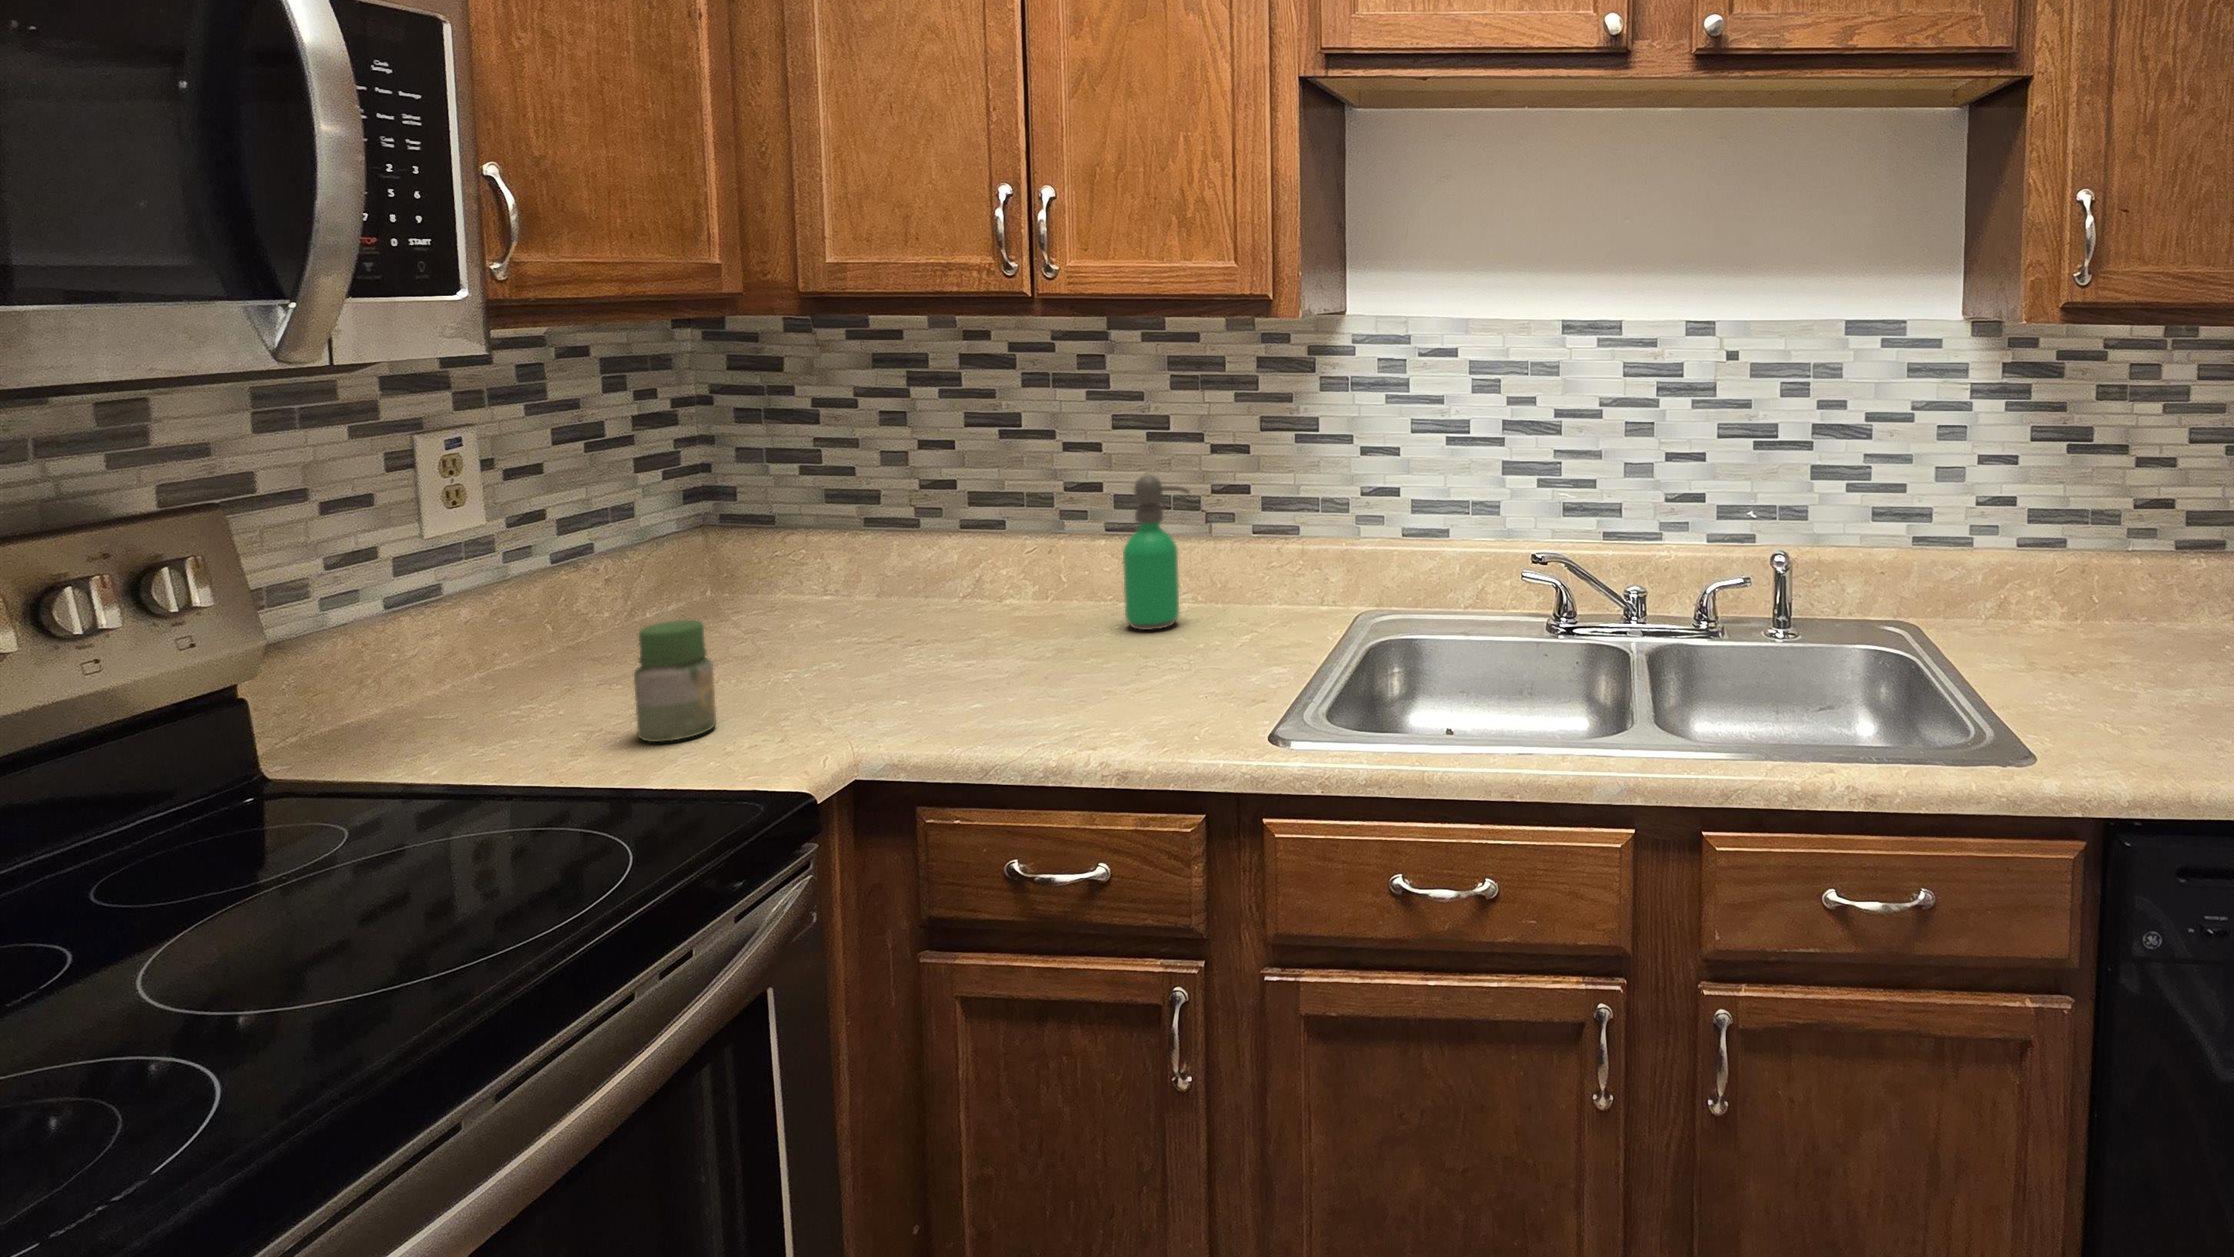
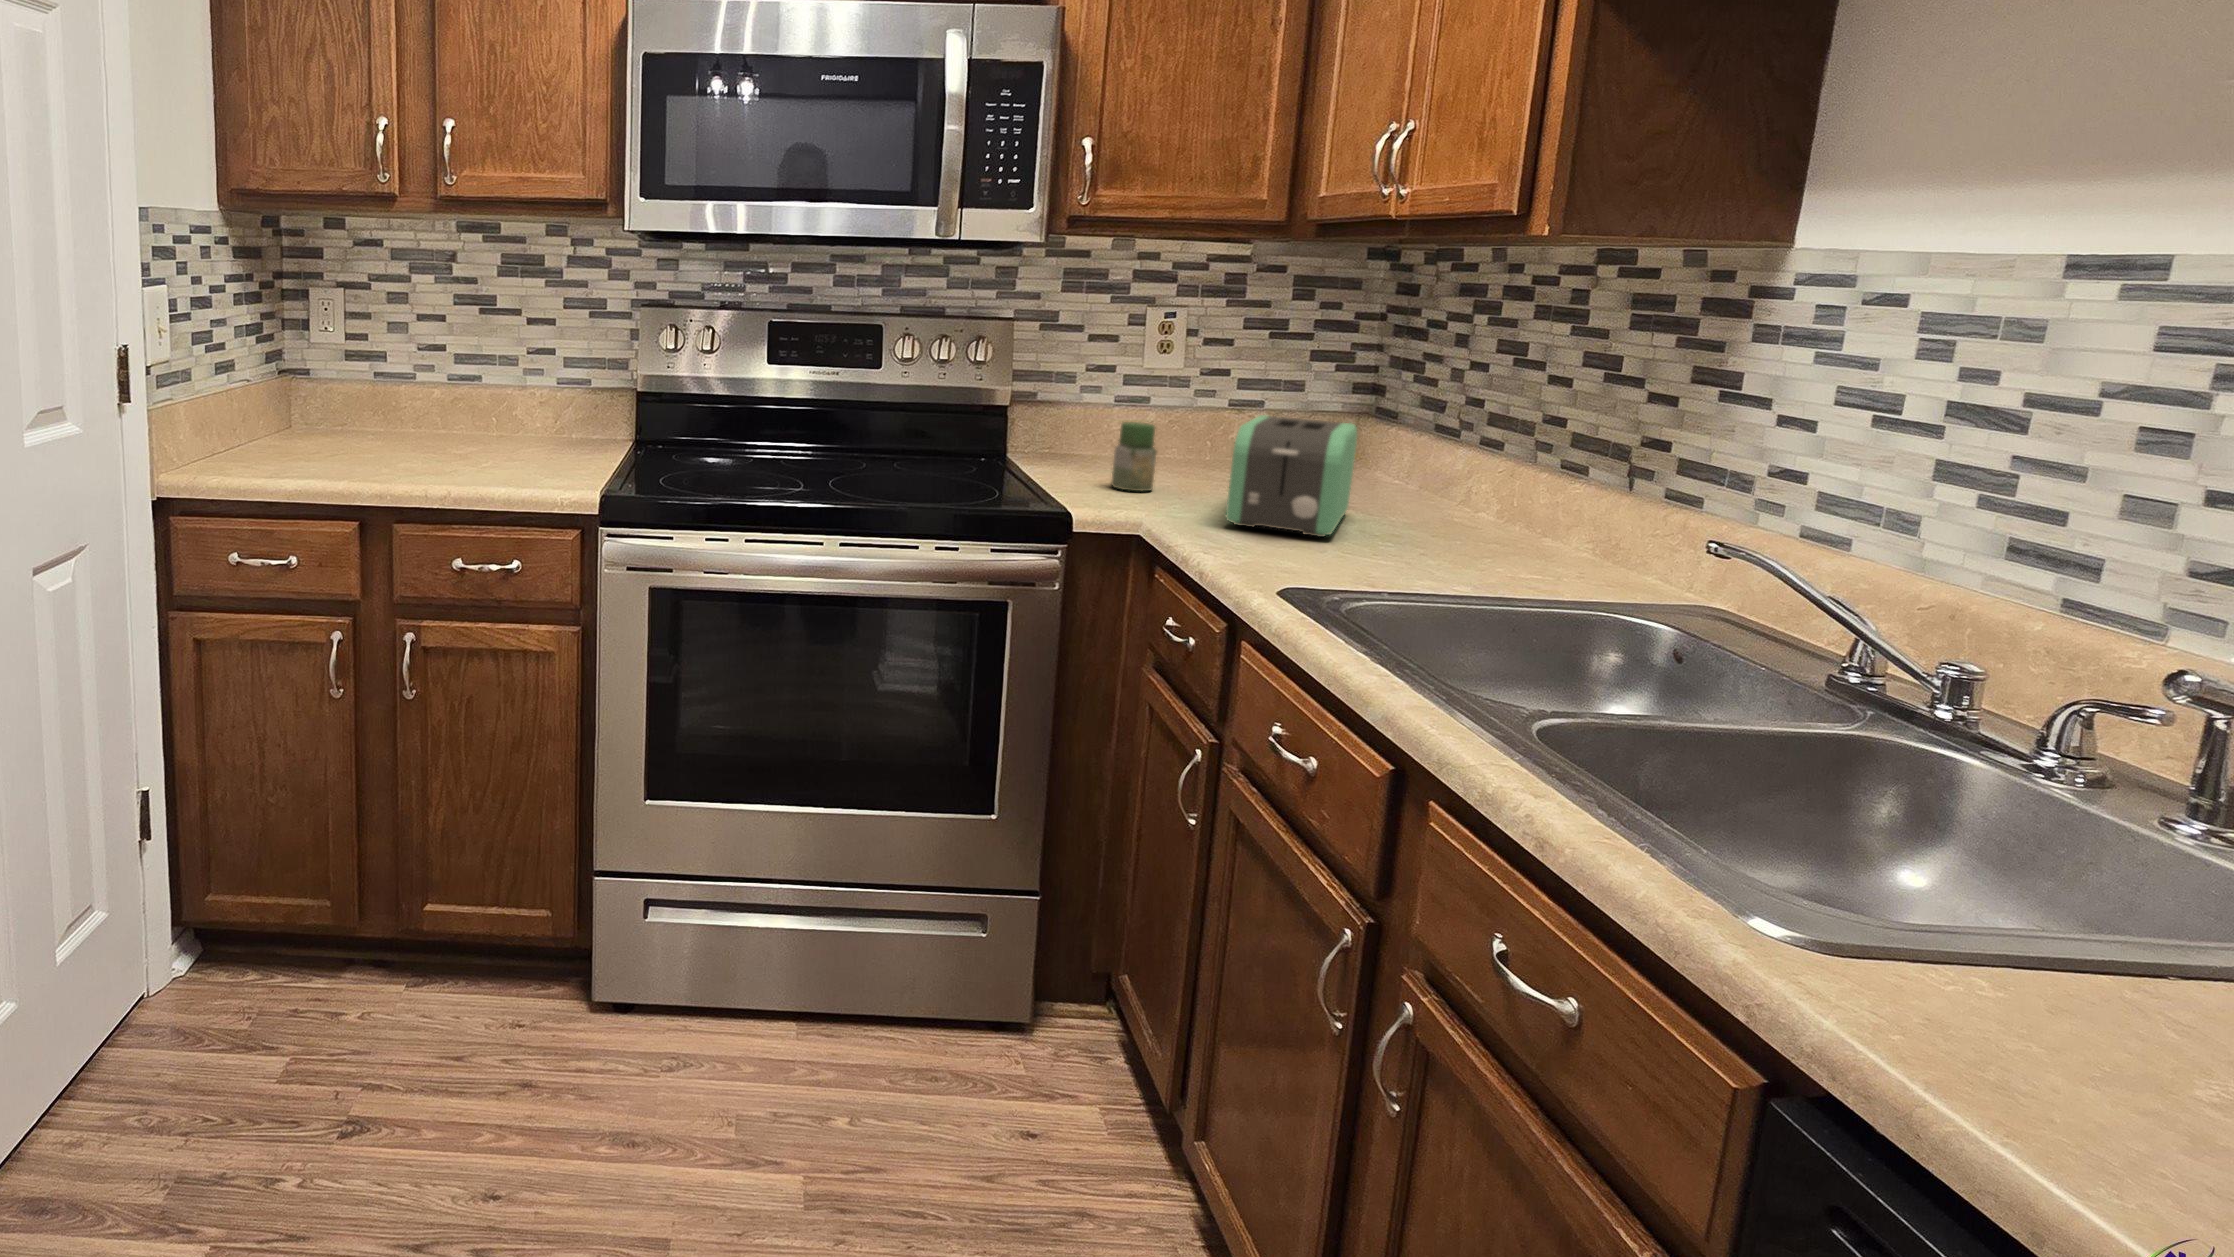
soap dispenser: present [1123,475,1189,630] -> none [1484,404,1560,552]
toaster: none [844,540,1084,711] -> present [1226,415,1357,537]

